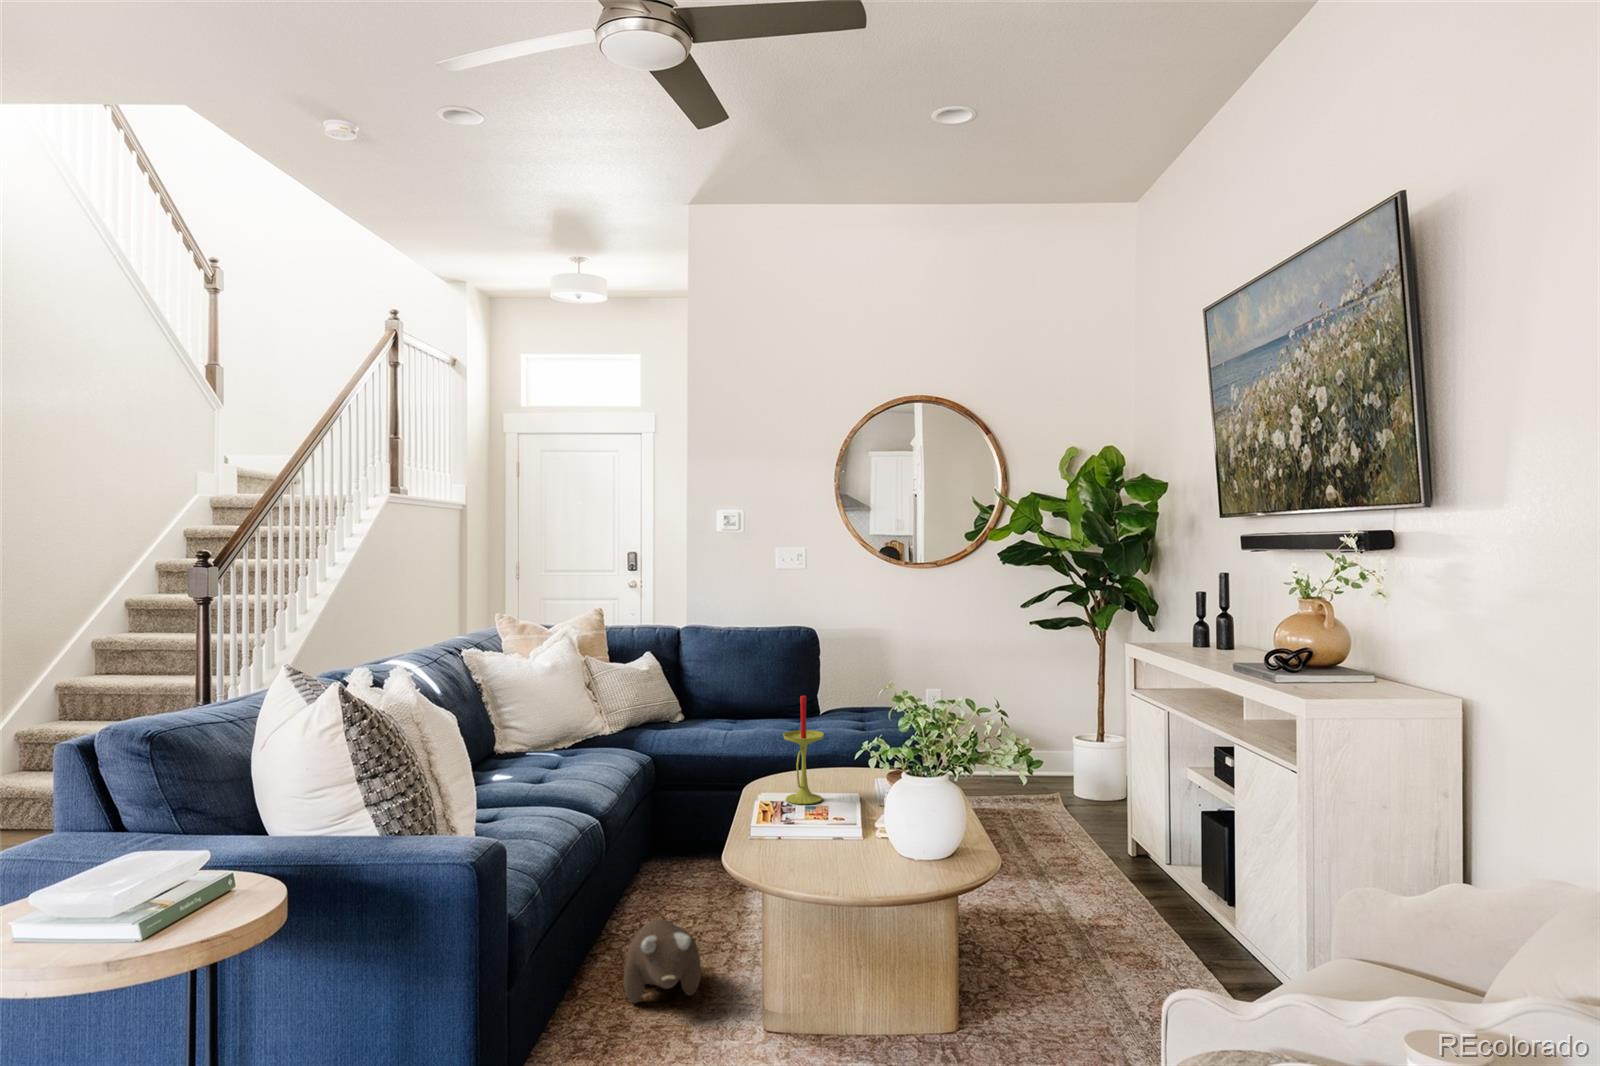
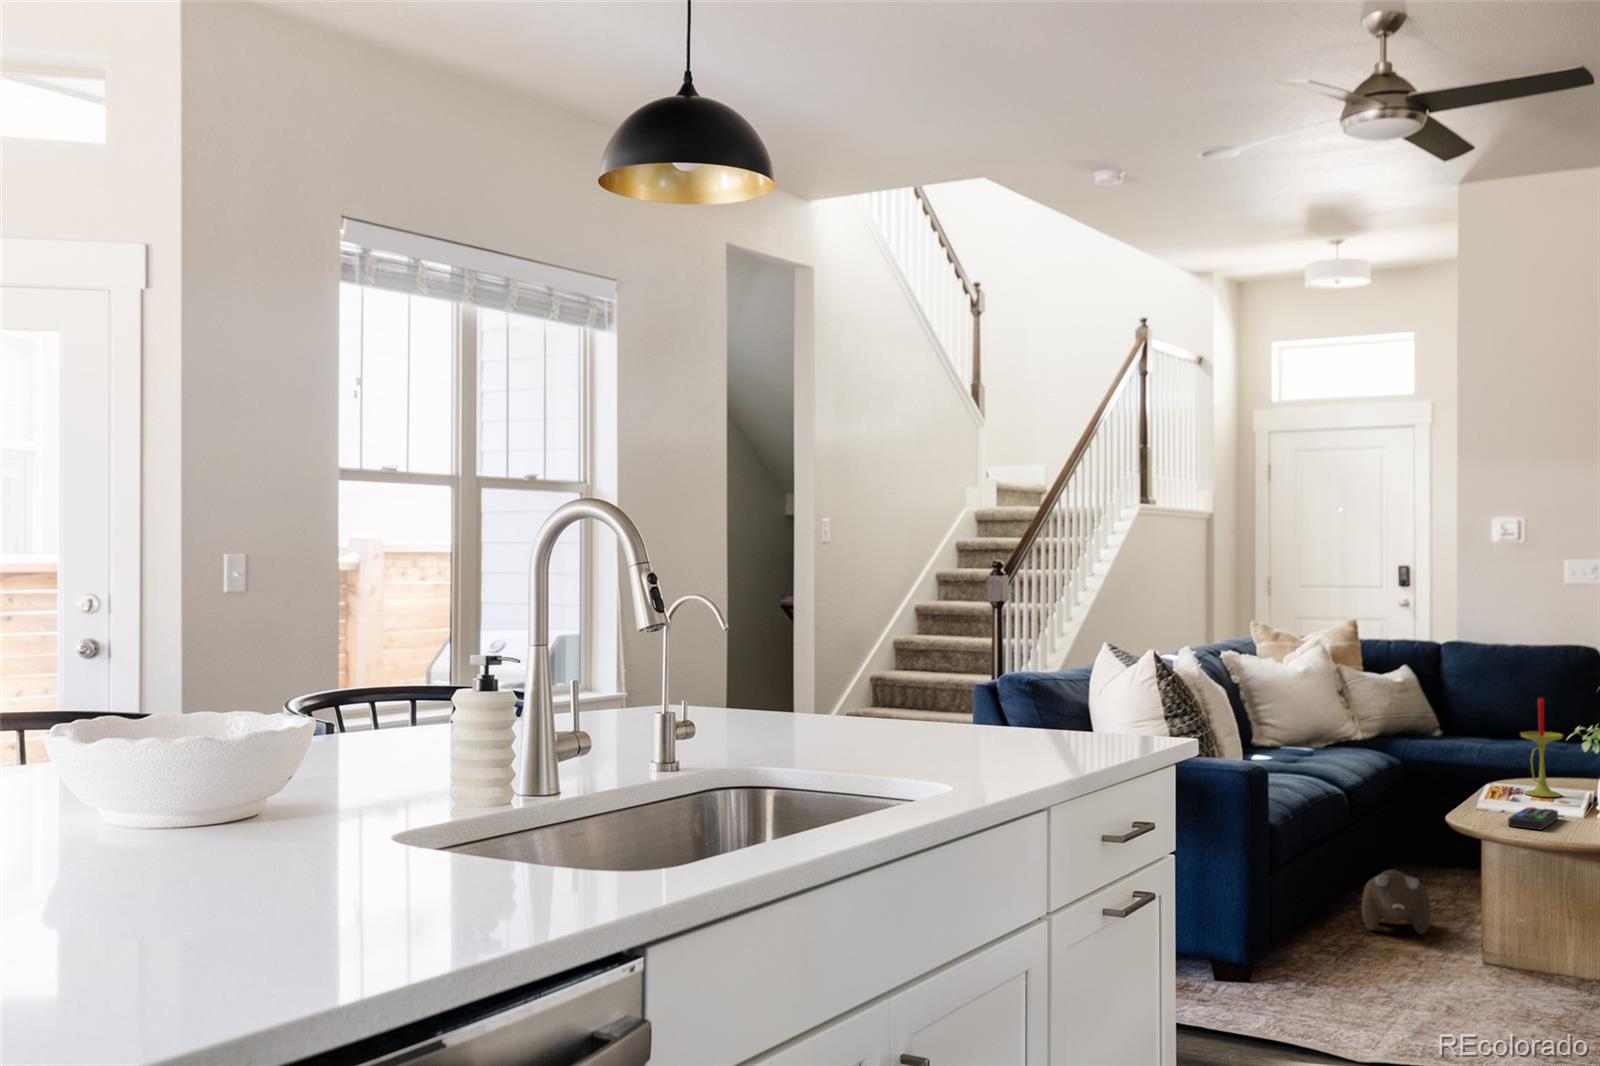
remote control: none [798,833,839,872] -> present [1508,807,1558,830]

